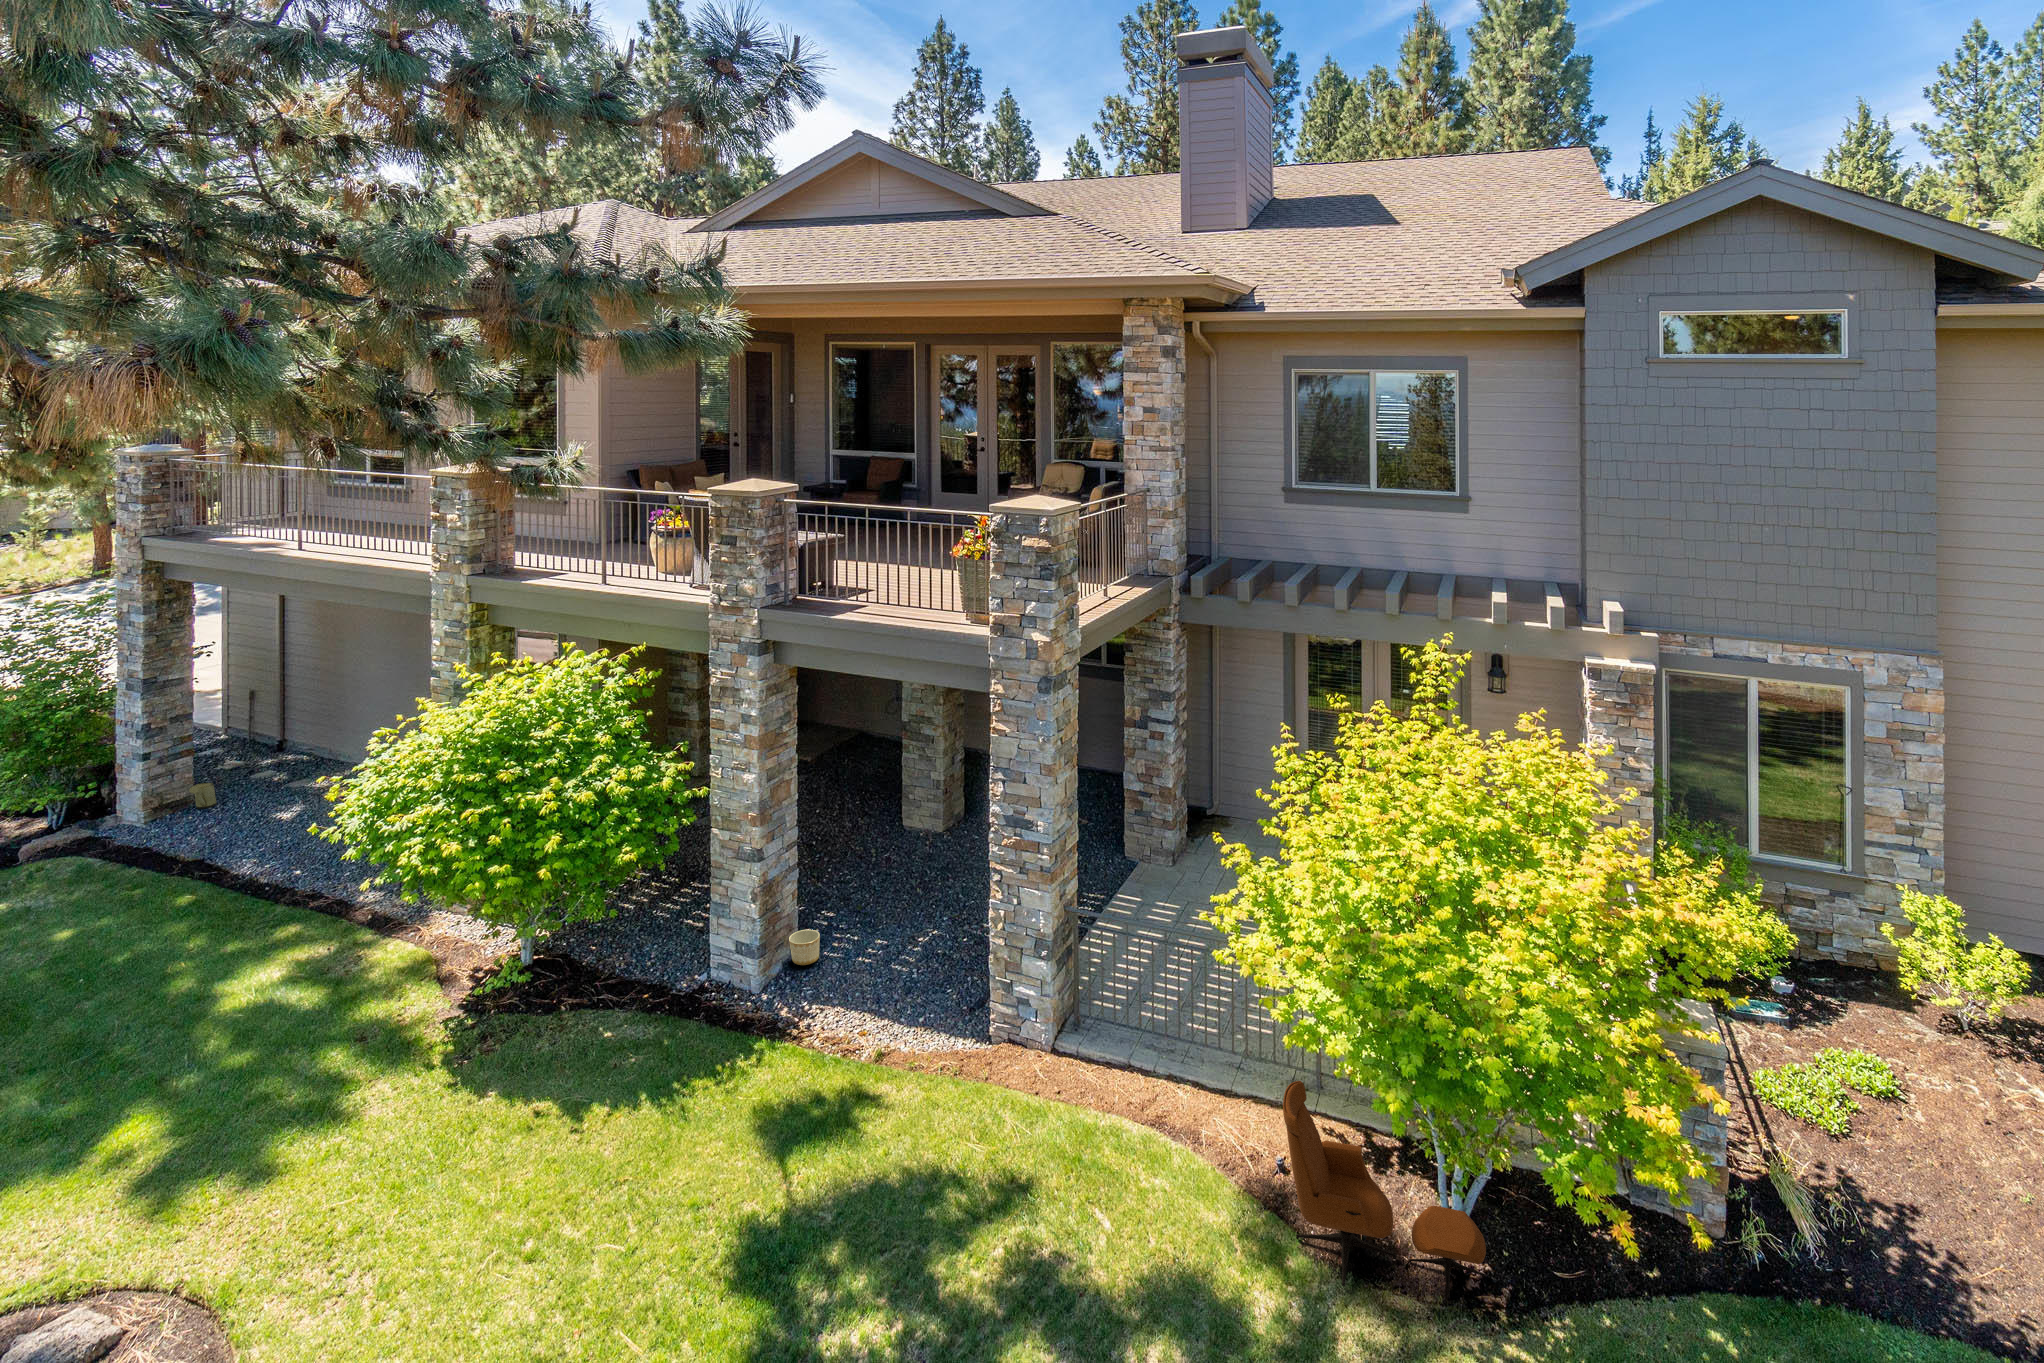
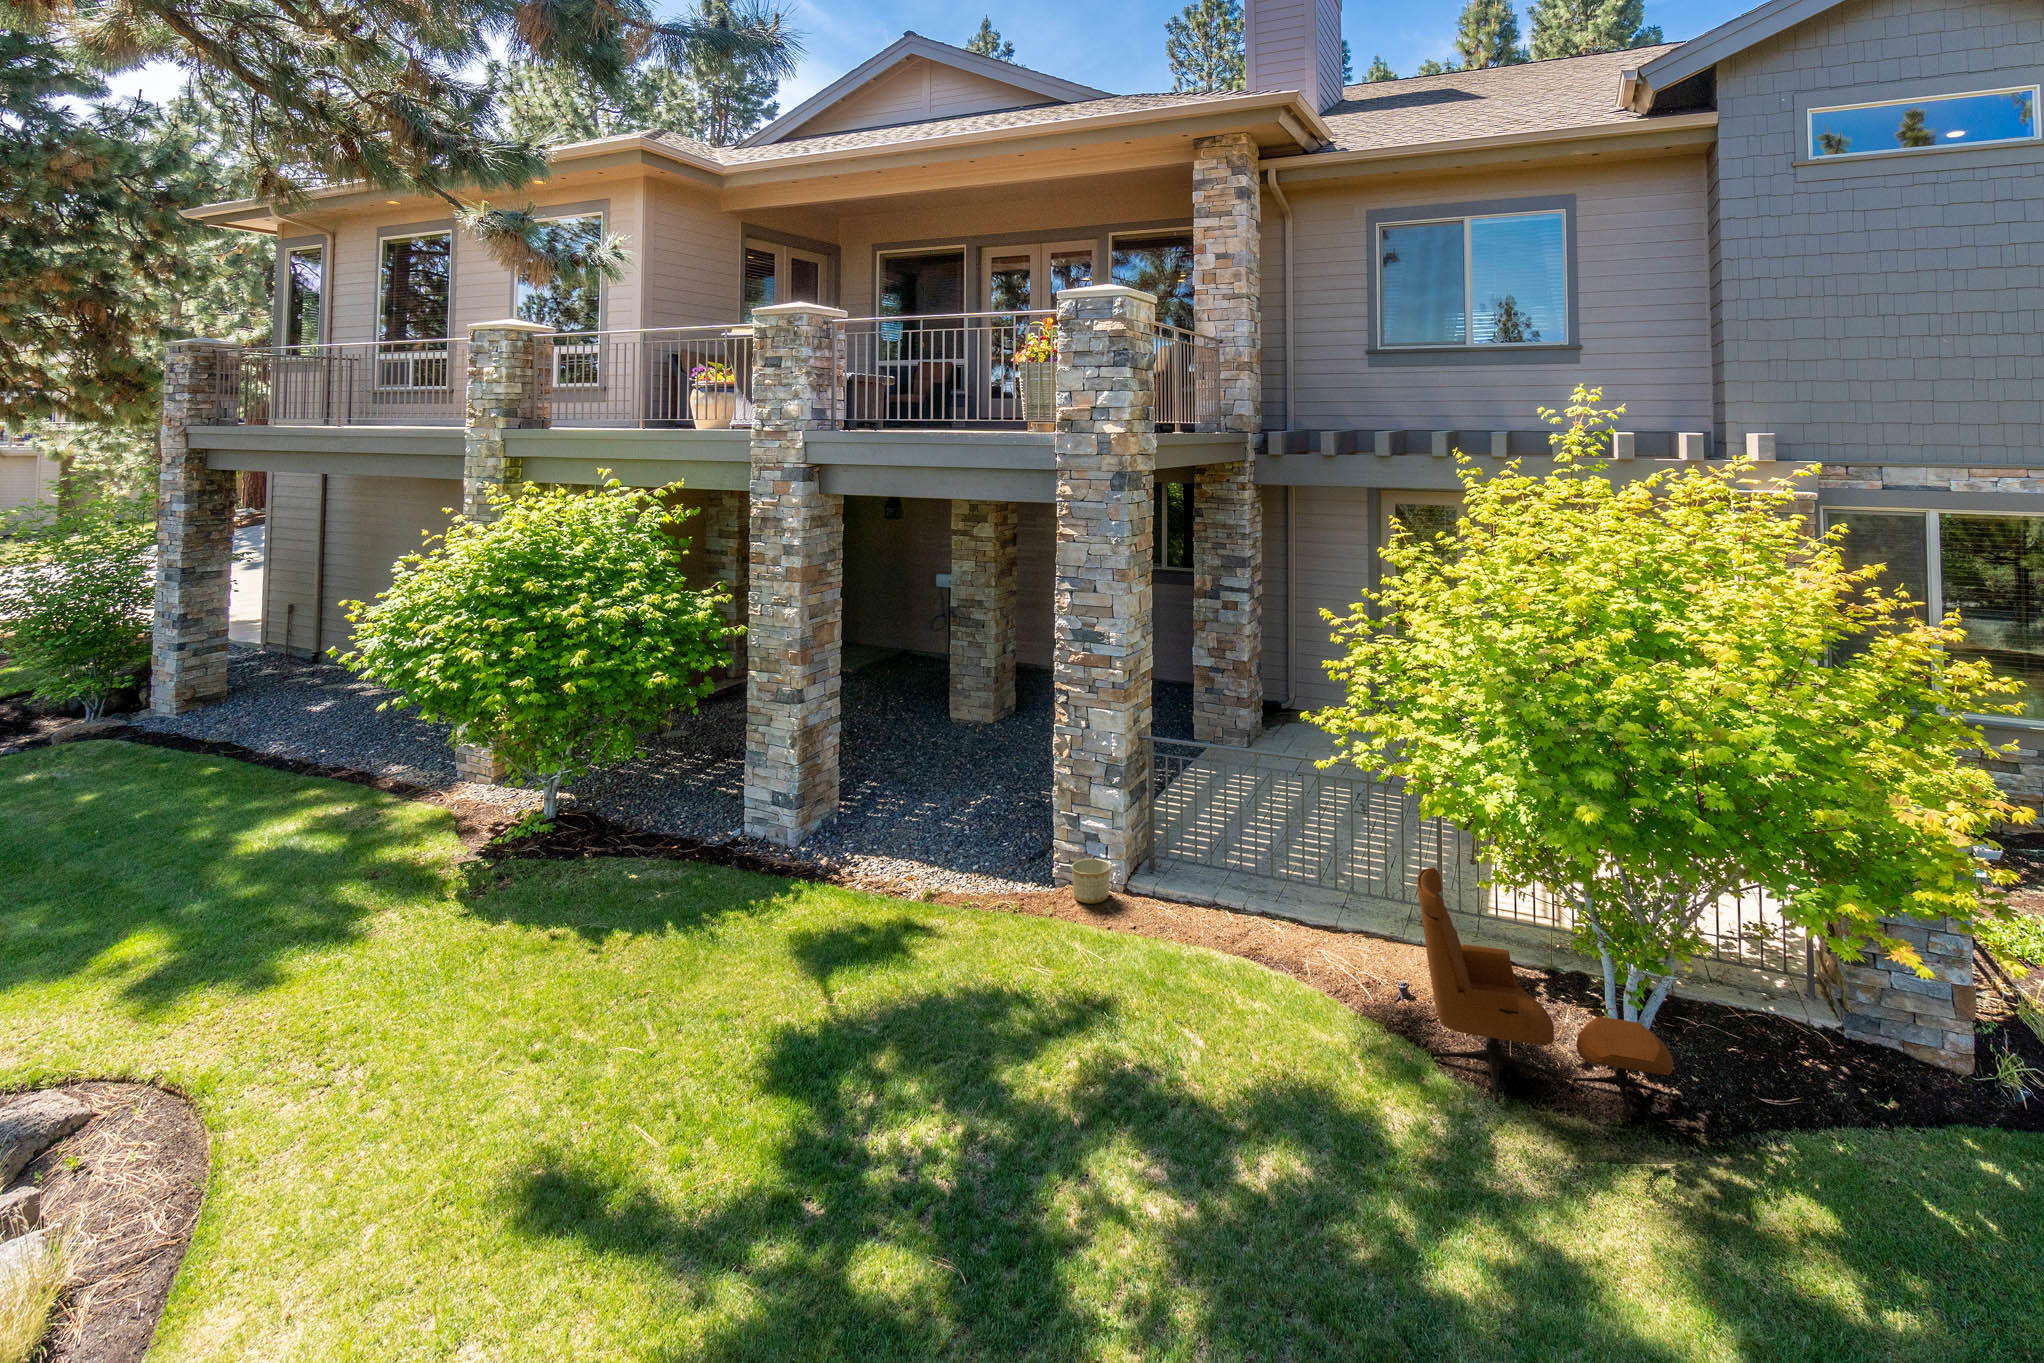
watering can: present [189,782,217,809] -> none [226,674,255,707]
planter: present [789,930,820,965] -> present [1071,859,1111,904]

